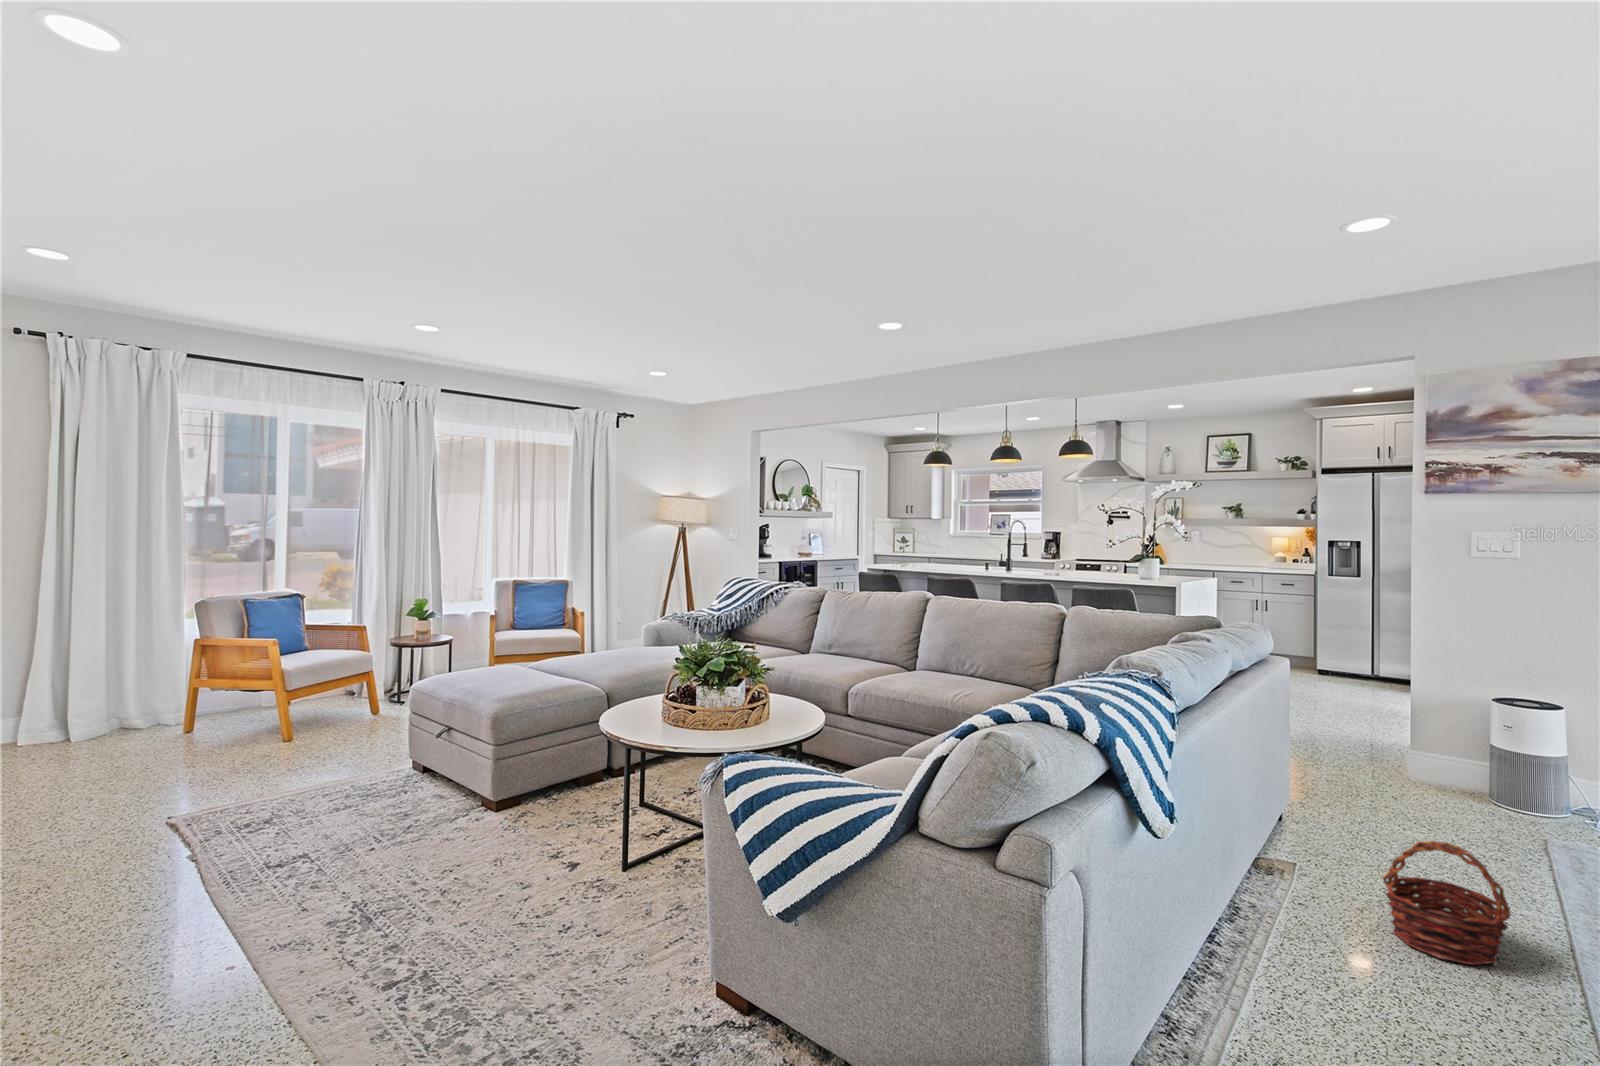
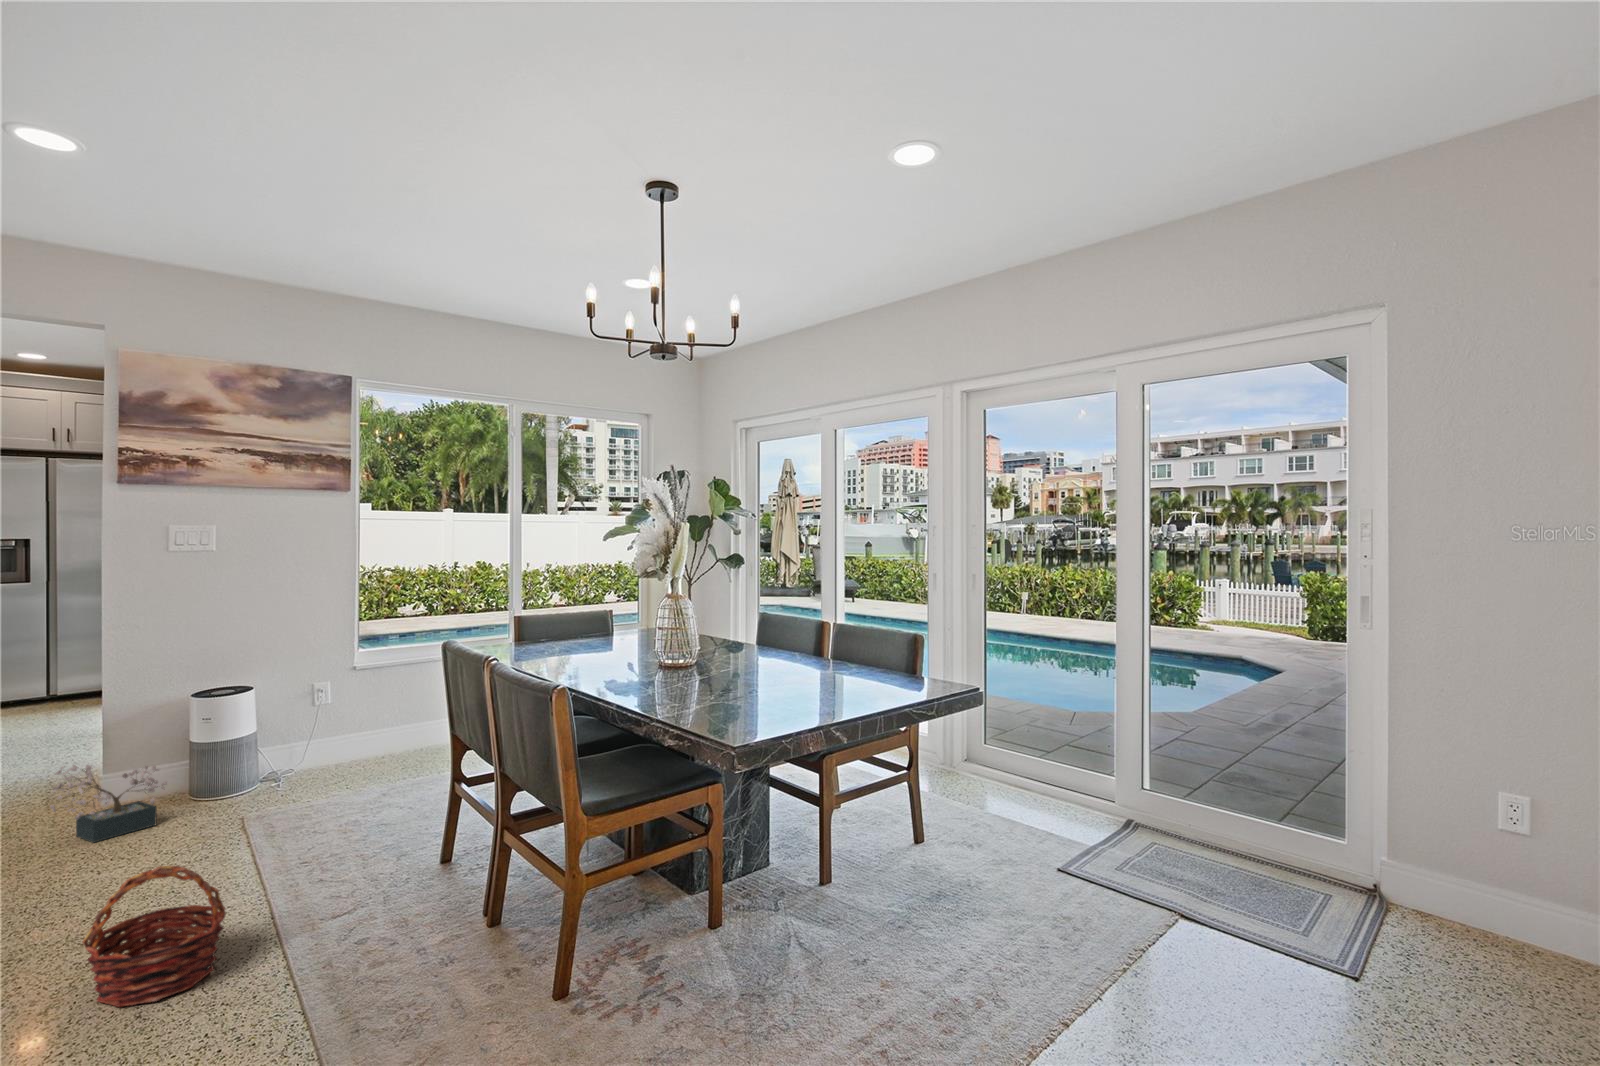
decorative plant: none [1367,734,1466,813] -> present [50,765,167,843]

